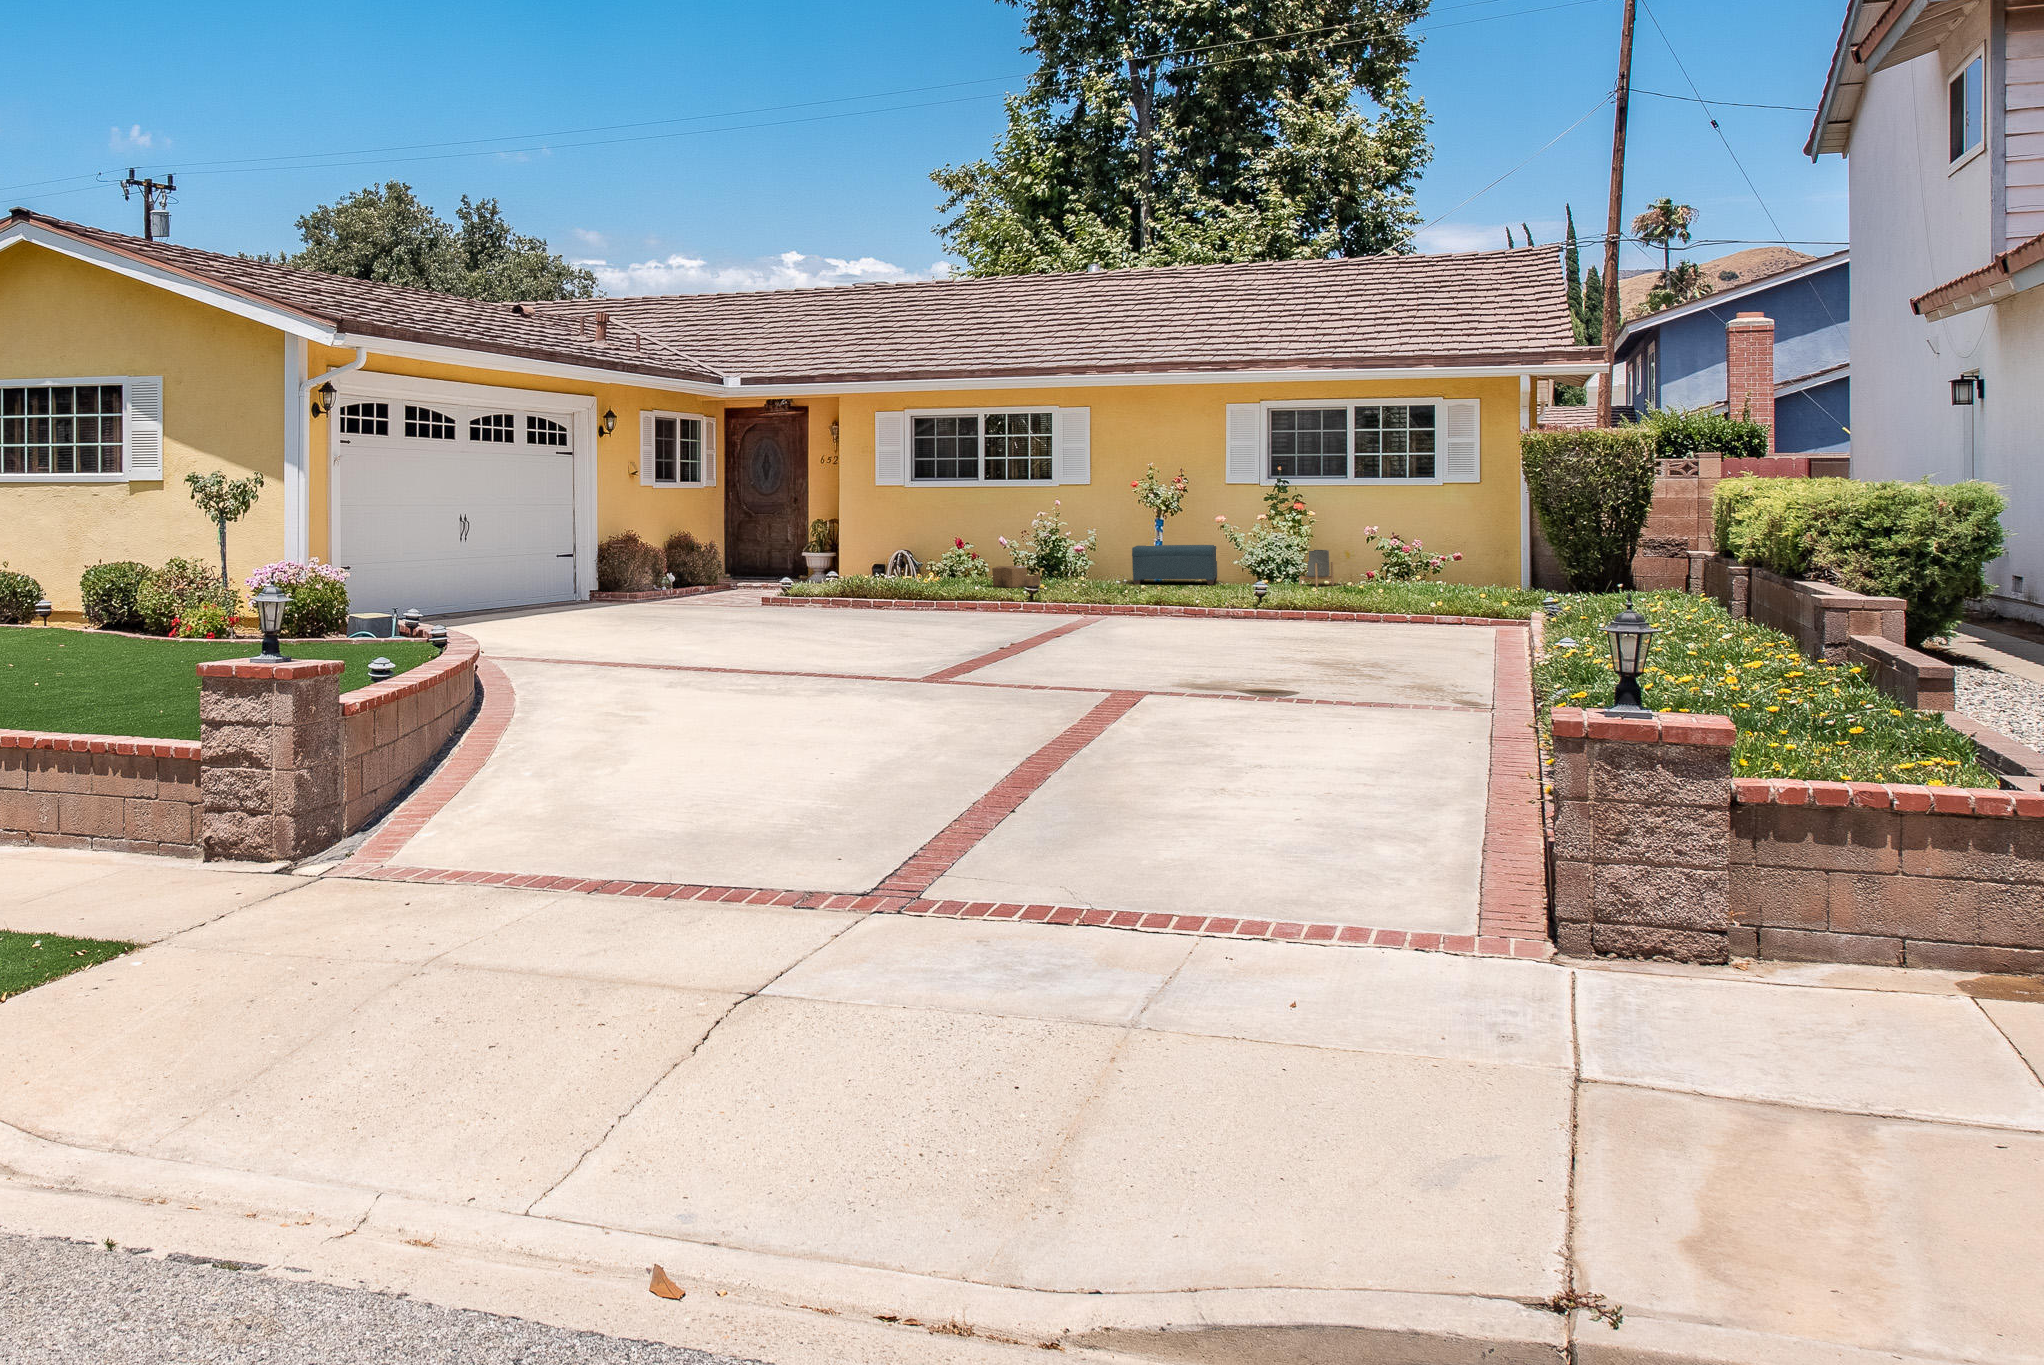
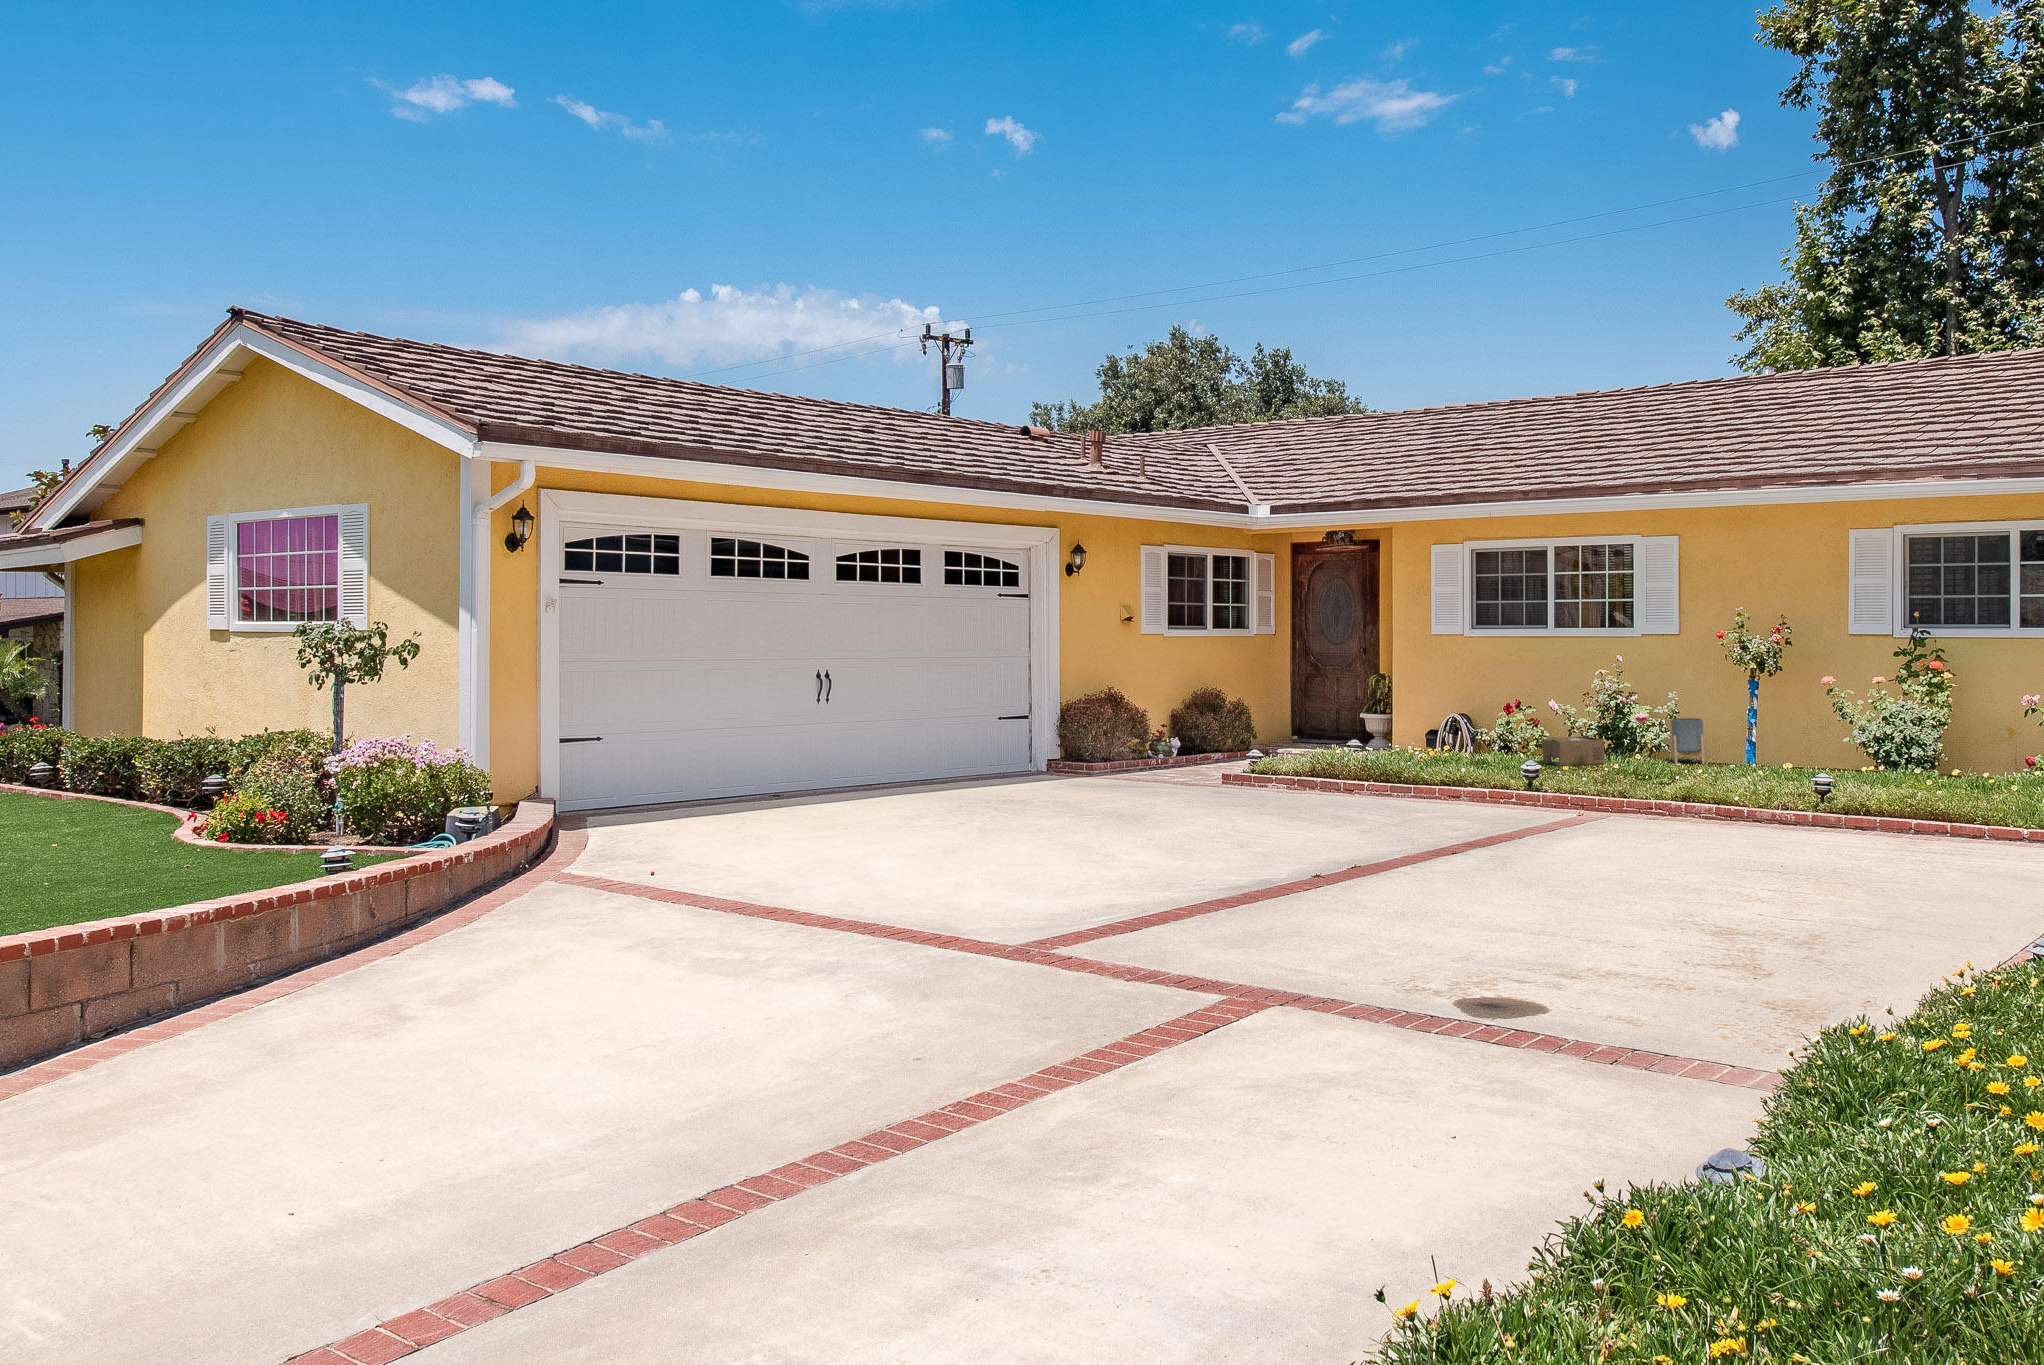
bench: present [1132,545,1217,585] -> none [1719,716,1839,772]
planter: present [1299,550,1334,587] -> present [1671,718,1705,764]

